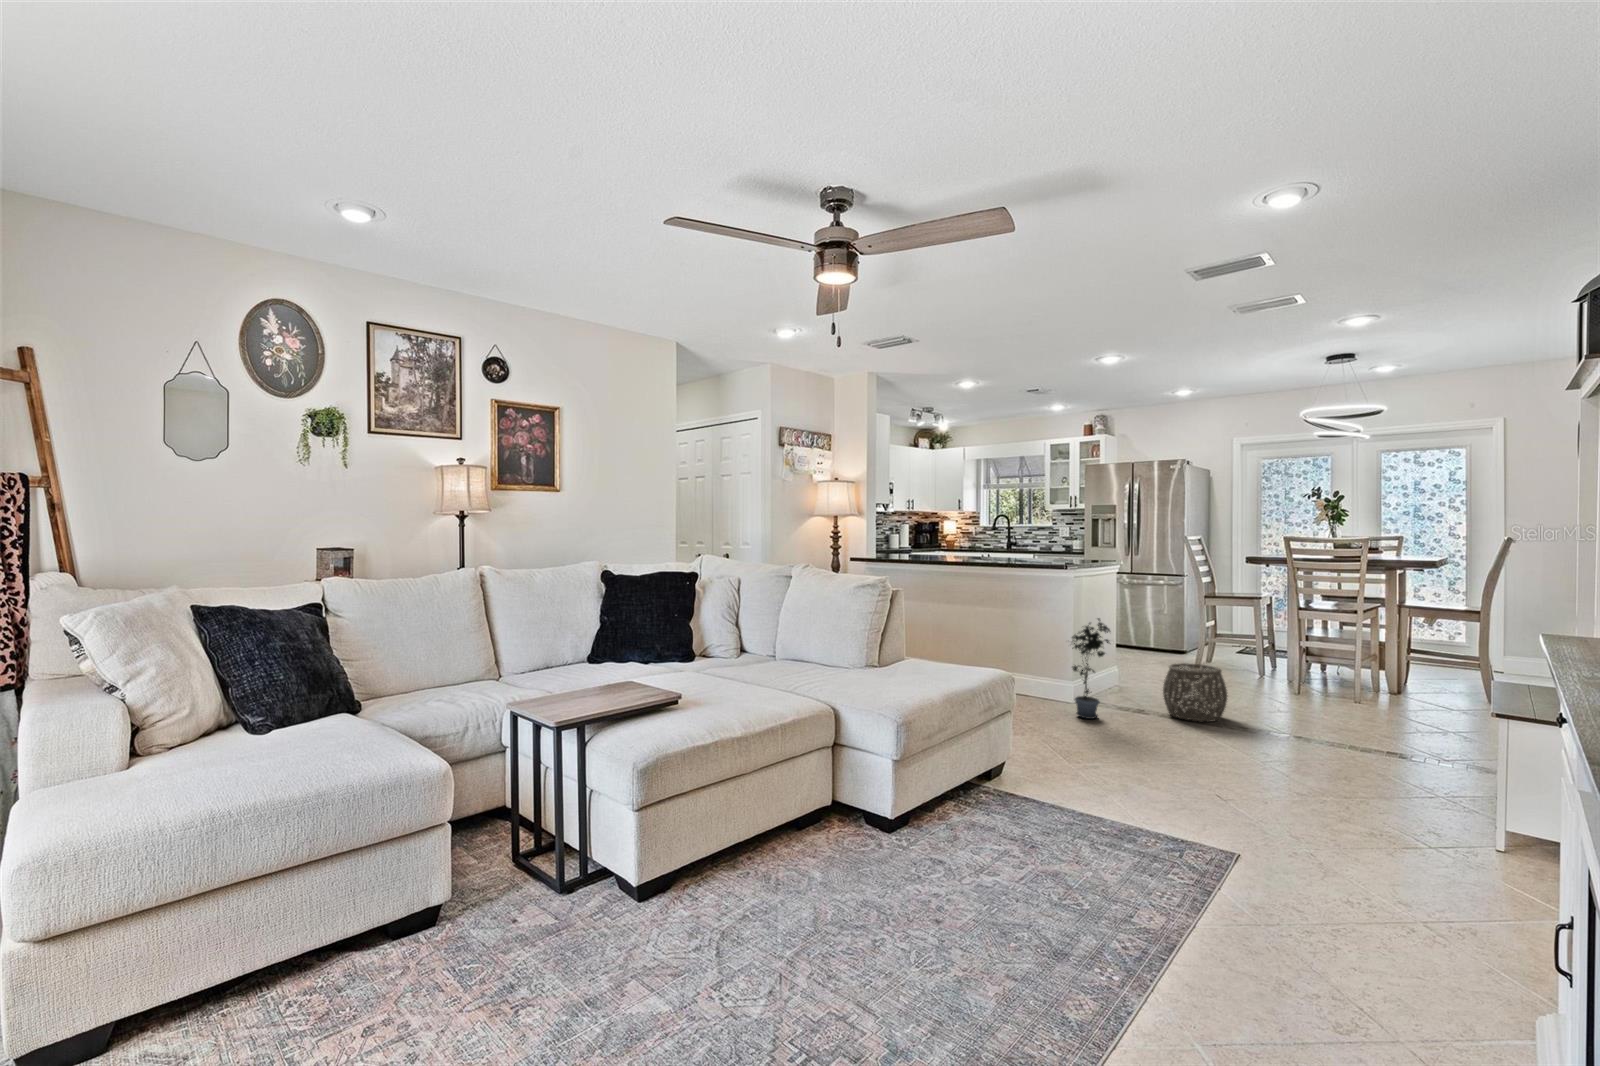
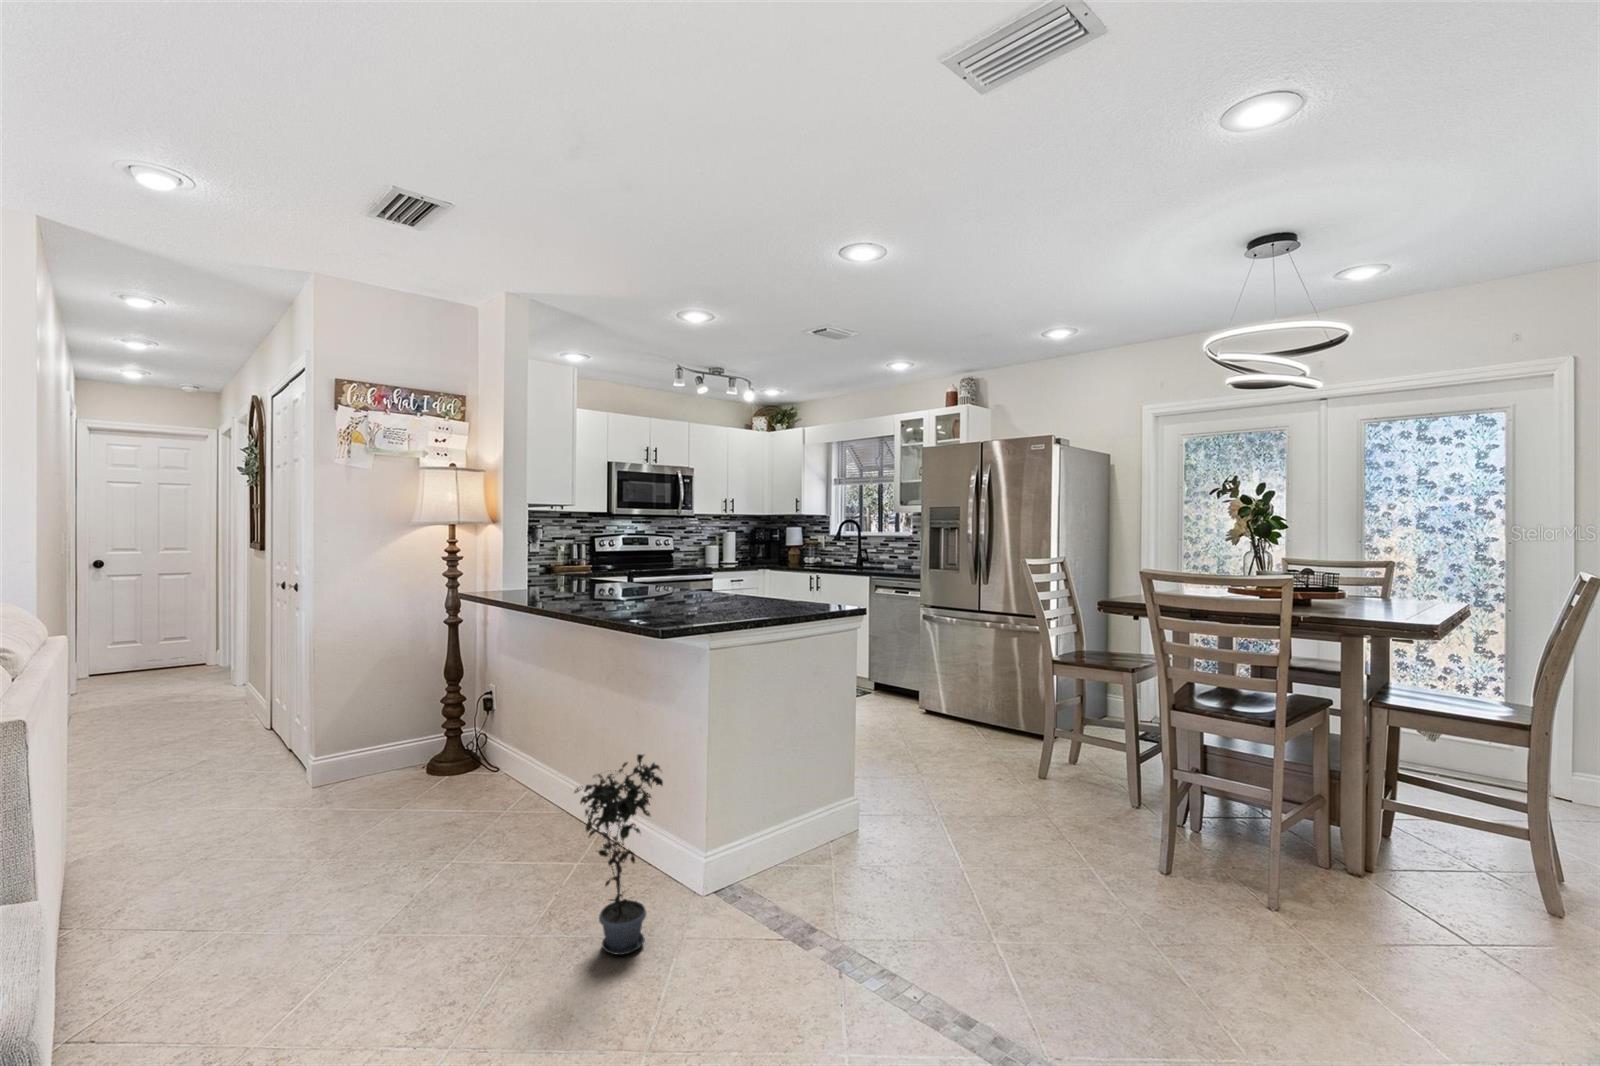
woven basket: present [1163,663,1227,722] -> none [774,839,893,983]

